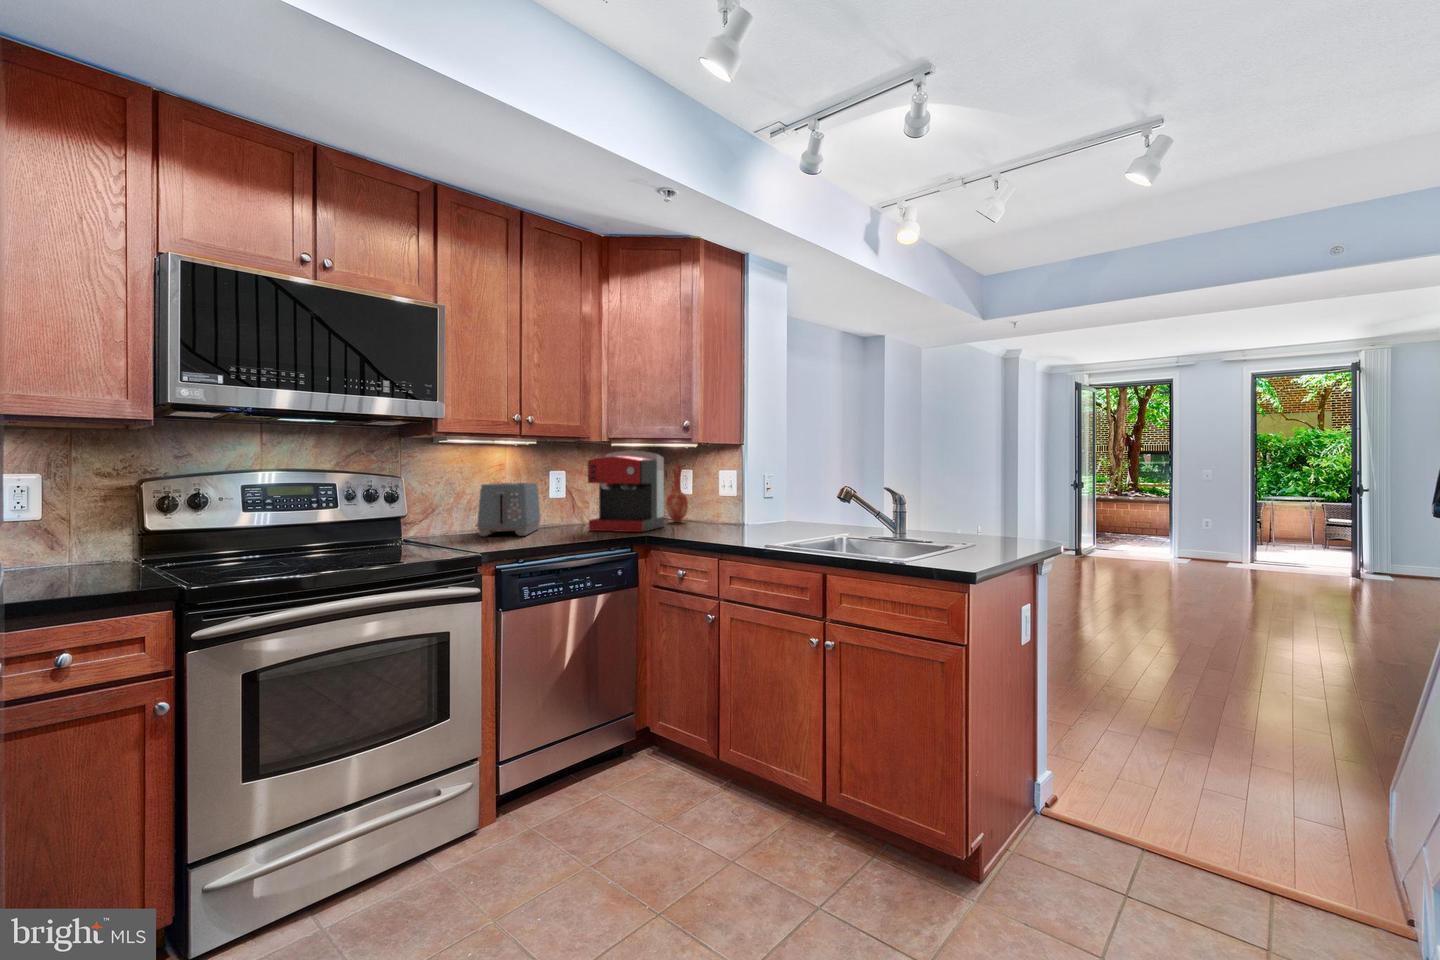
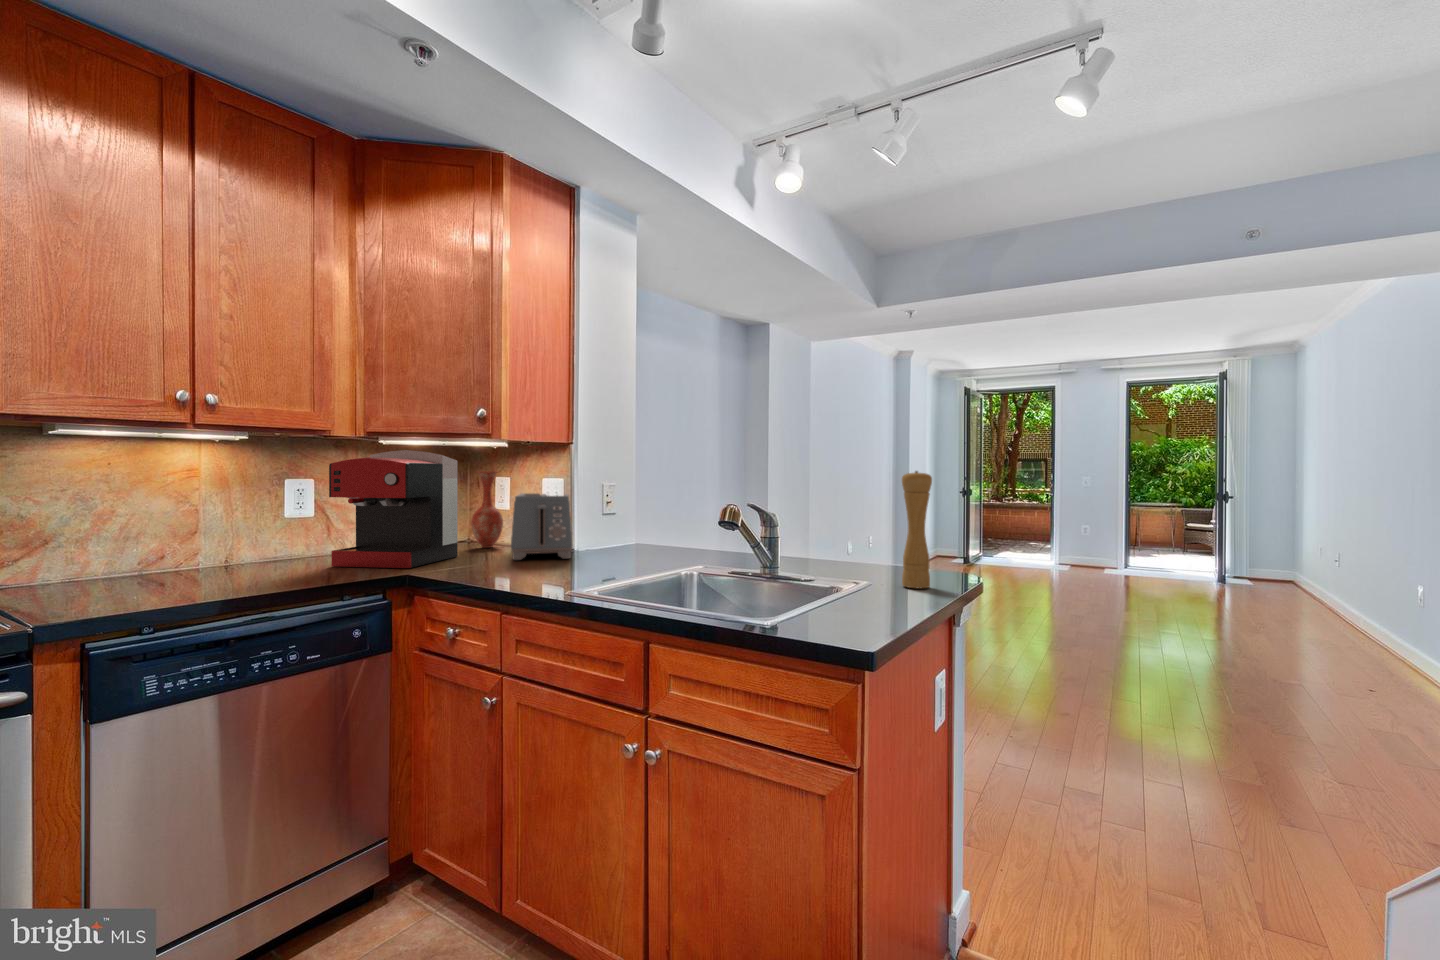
pepper mill: none [998,464,1021,548] -> present [902,471,932,588]
toaster: present [477,483,540,536] -> present [511,493,572,560]

